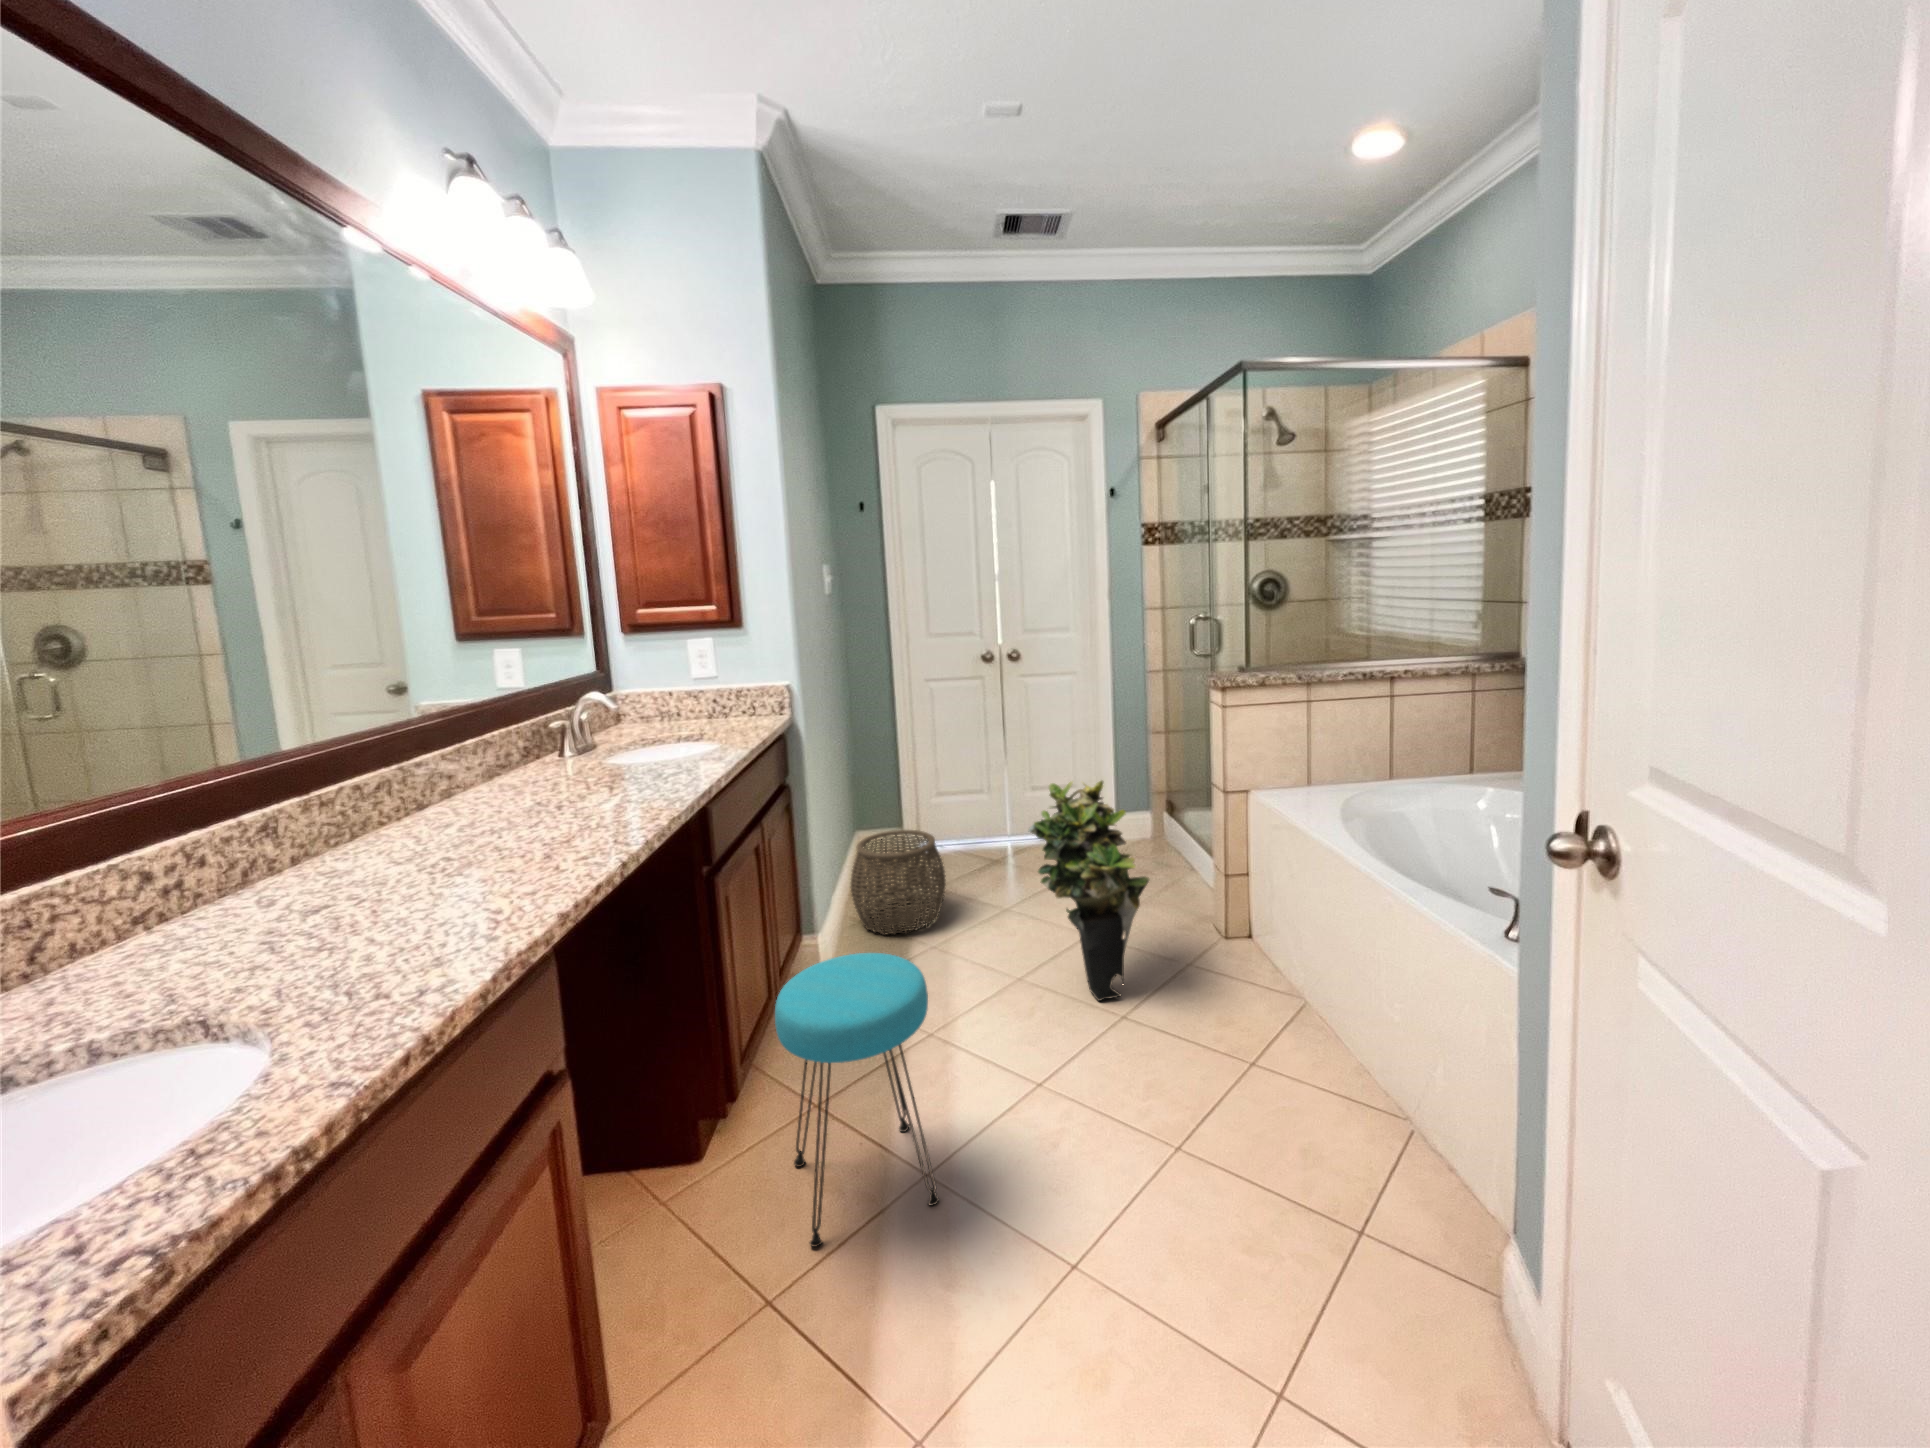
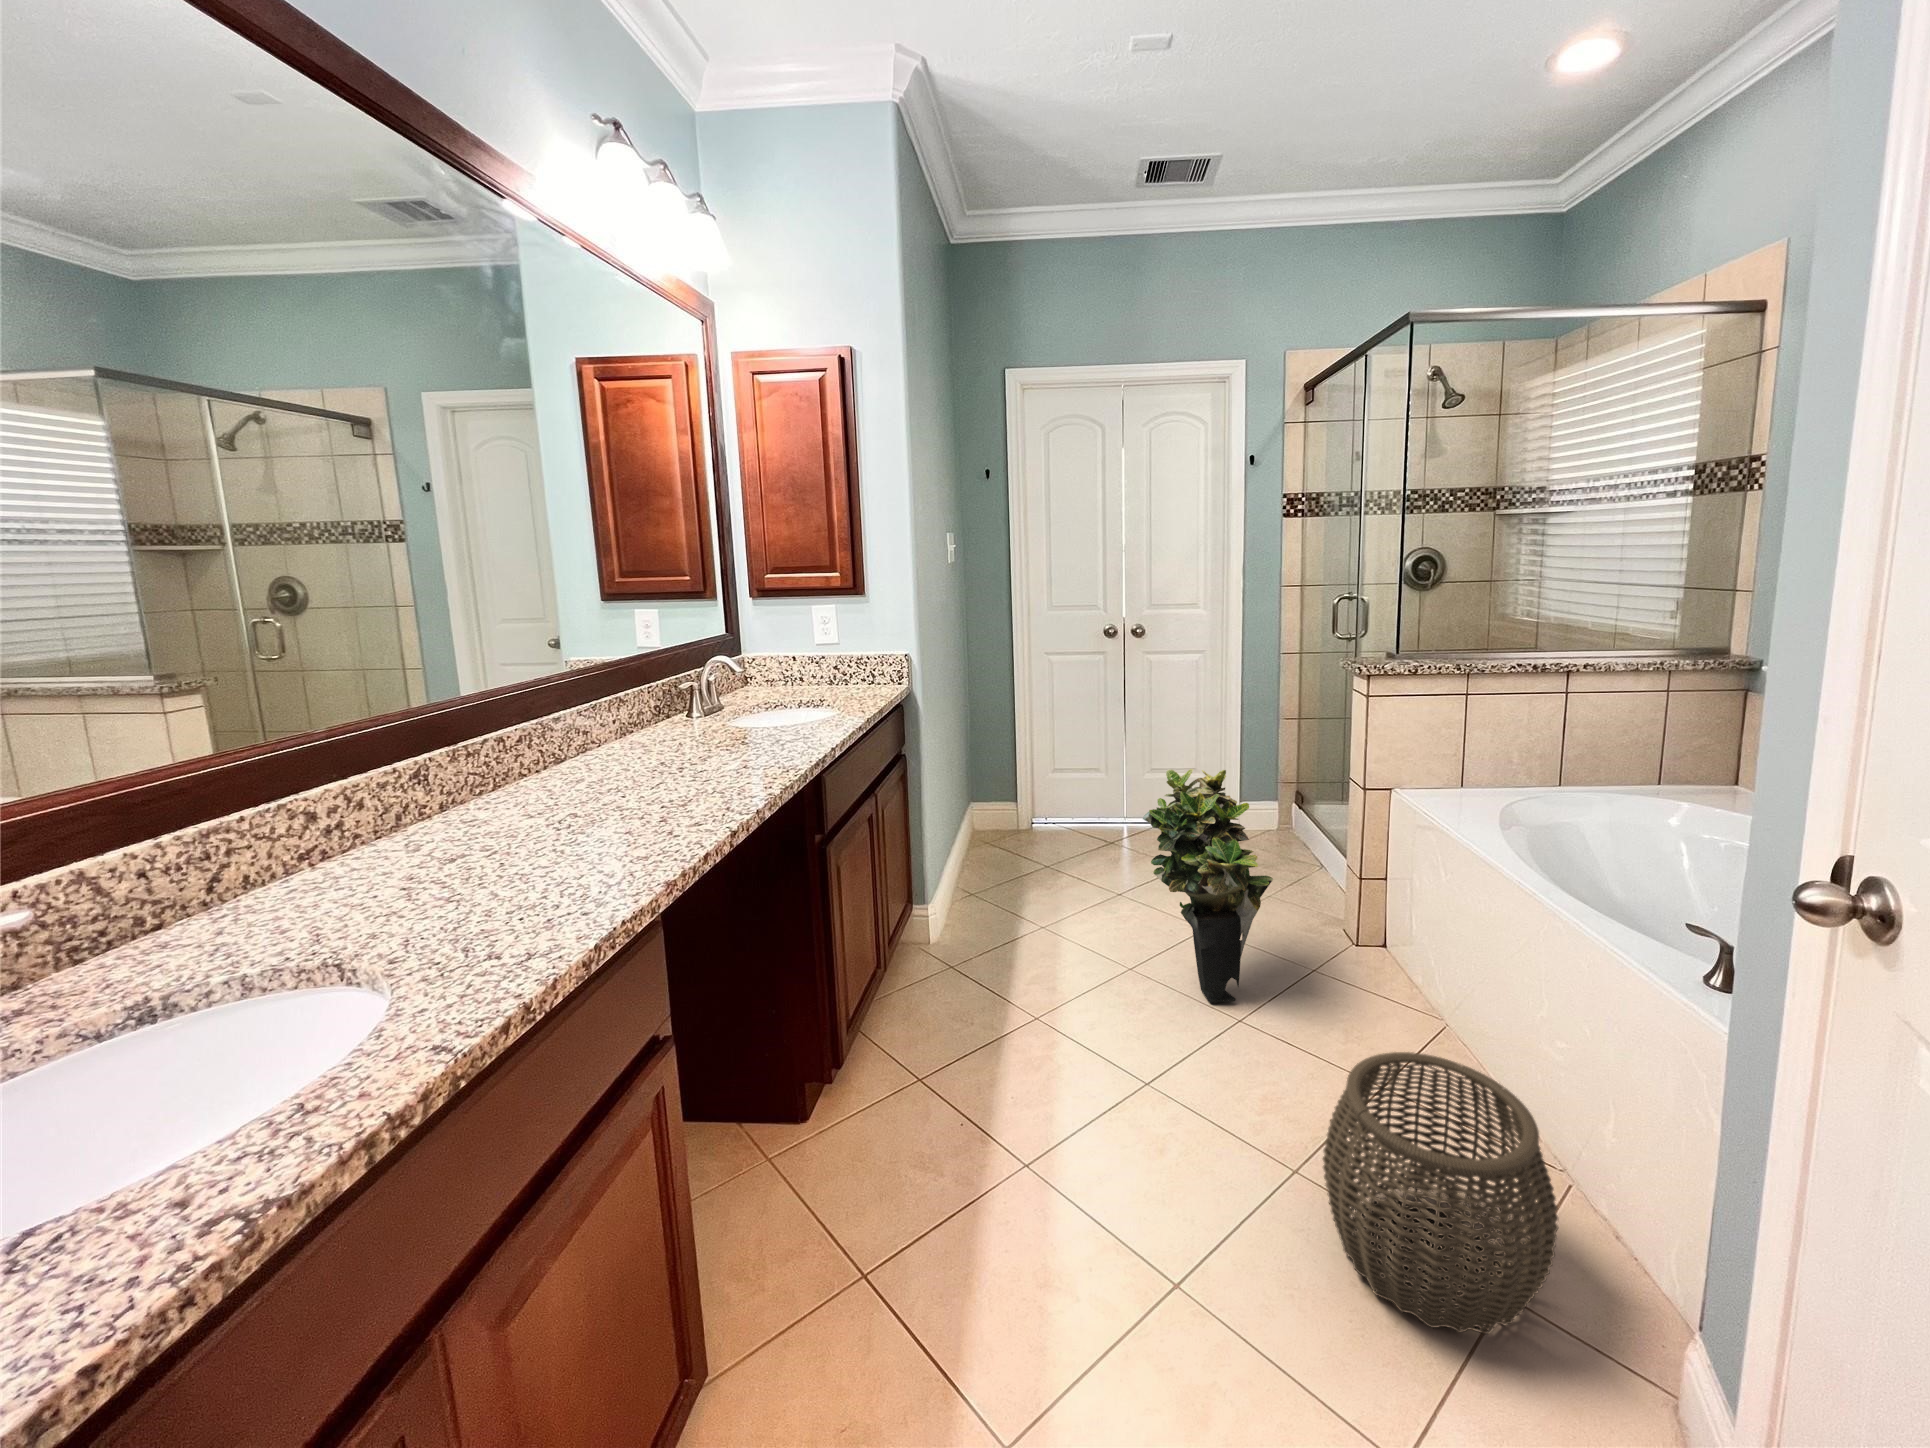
woven basket: present [851,830,946,935] -> present [1323,1052,1558,1334]
stool: present [775,953,939,1247] -> none [878,935,1036,1227]

